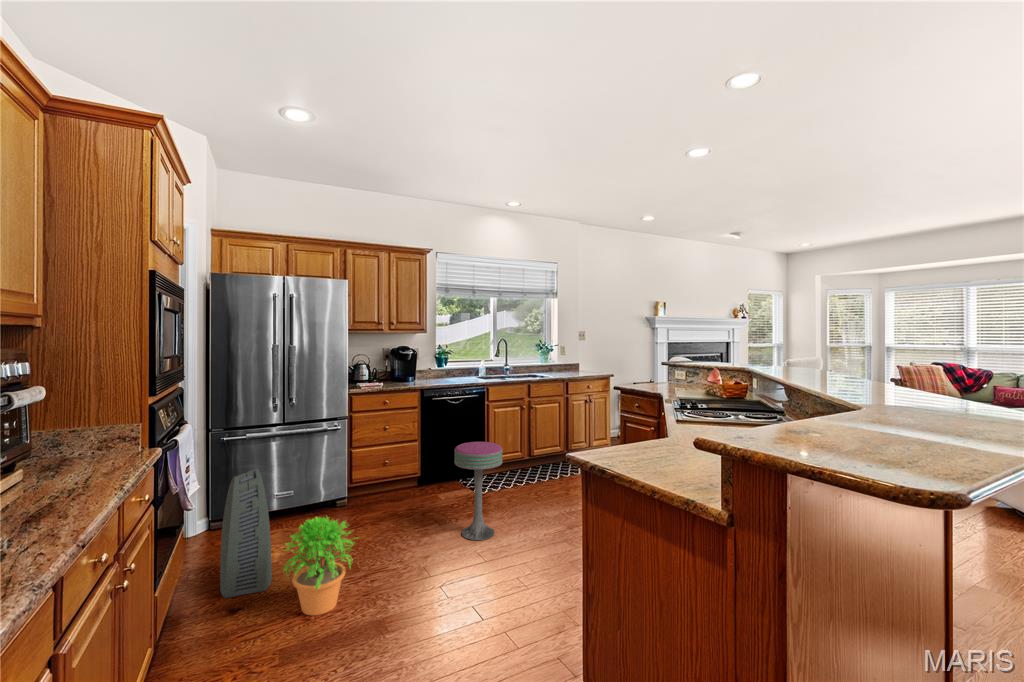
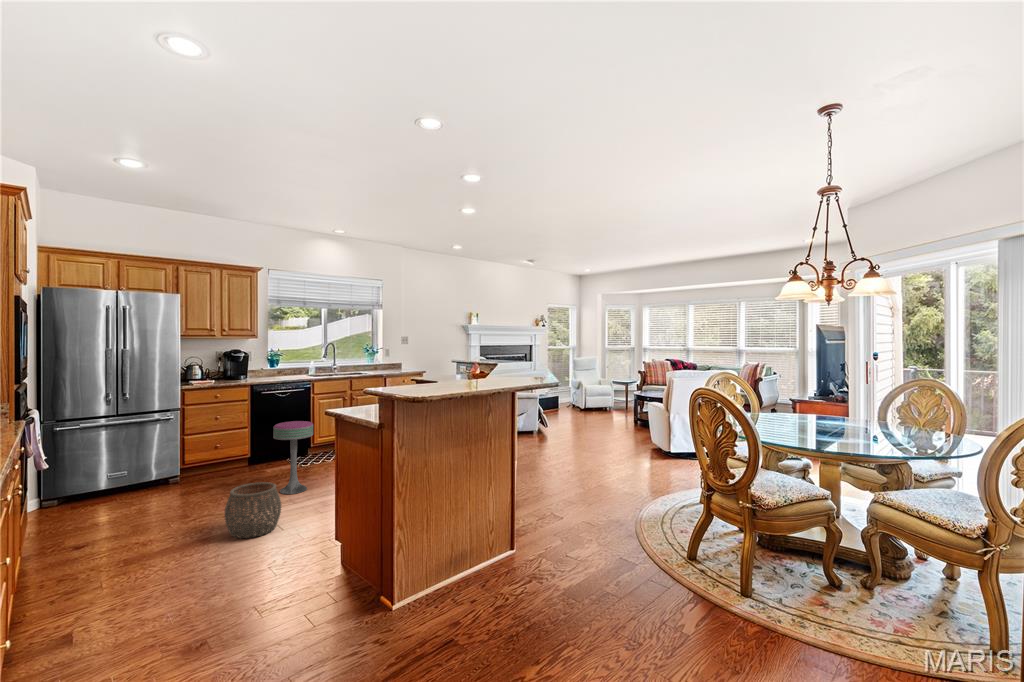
air purifier: present [220,469,272,598] -> none [61,444,109,544]
potted plant: present [284,516,353,615] -> none [119,473,187,544]
woven basket: none [406,537,479,627] -> present [224,482,281,538]

